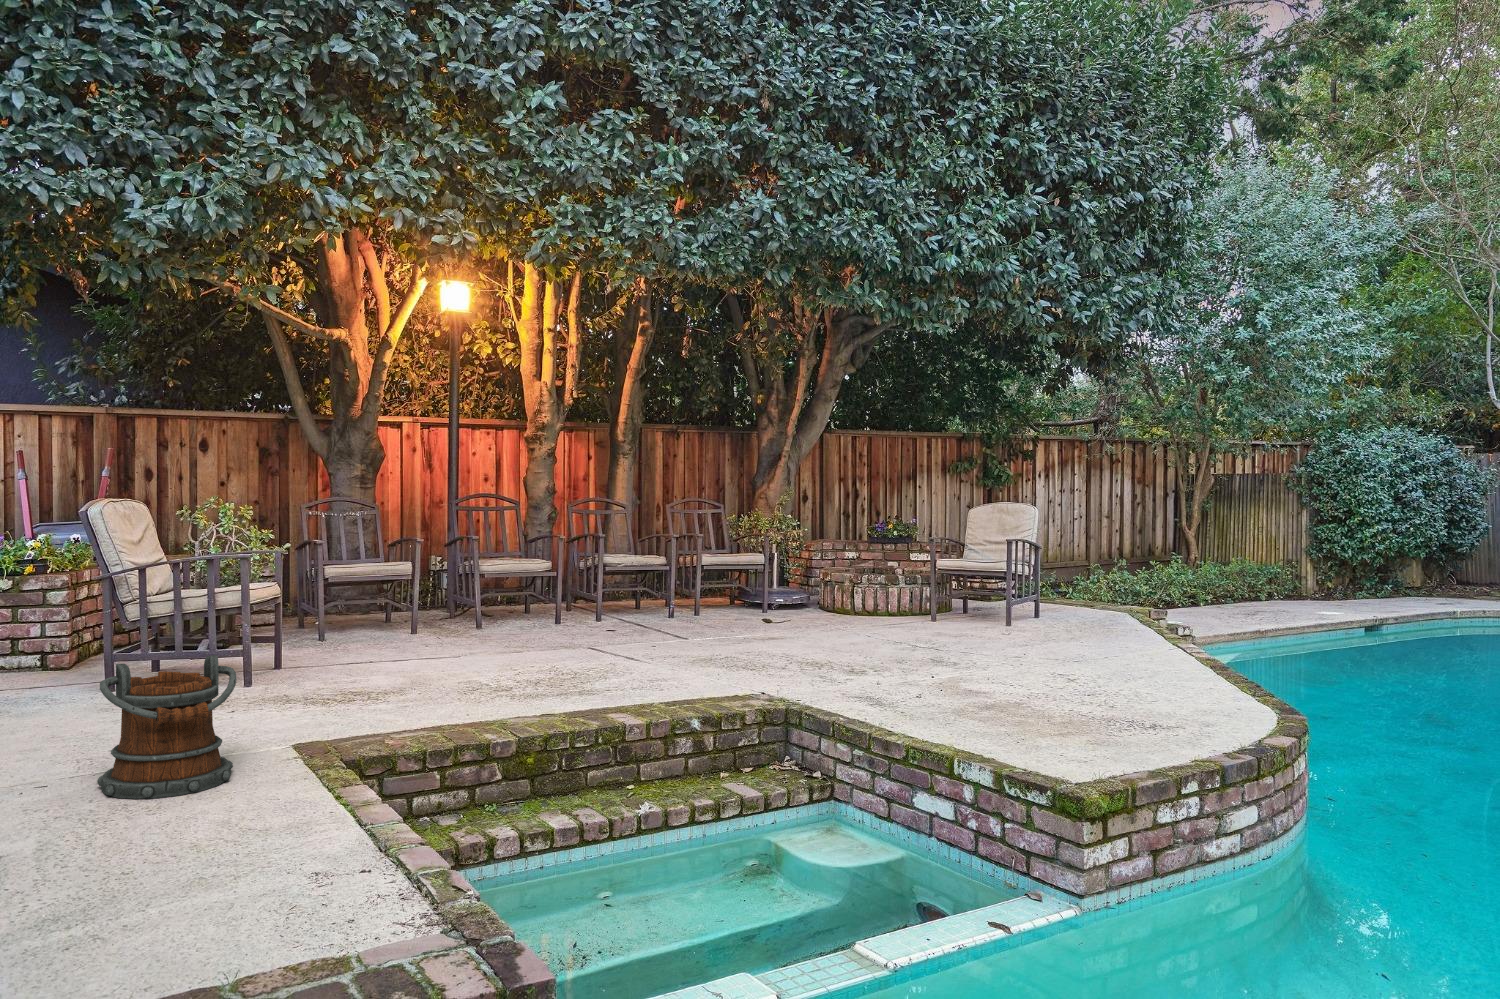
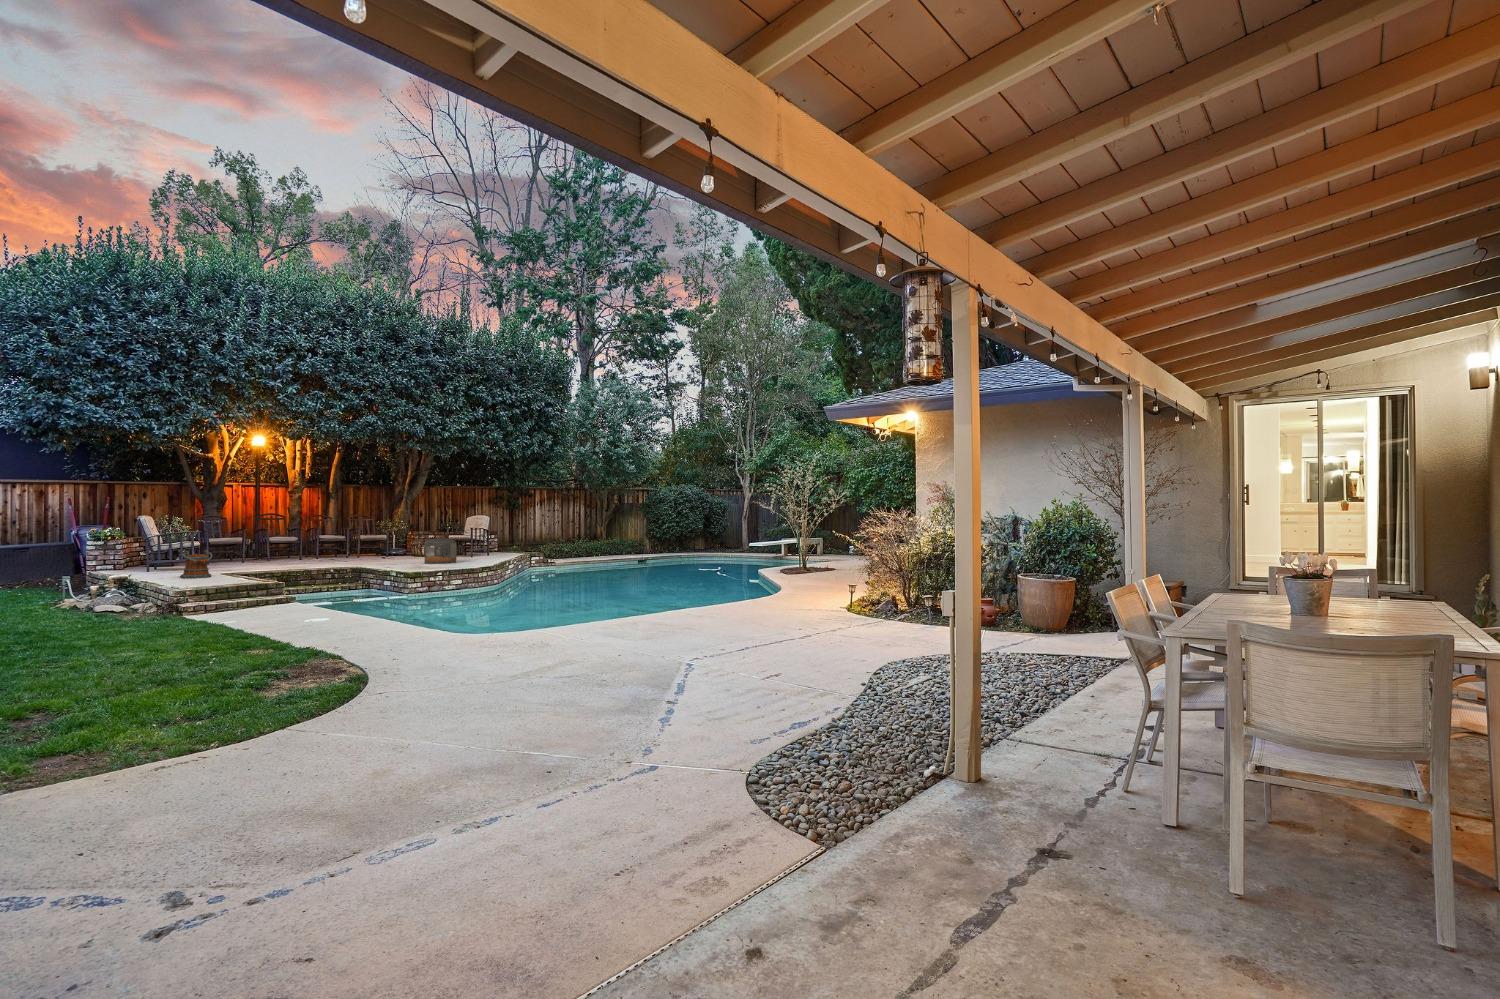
pouf: none [925,578,1026,666] -> present [424,538,457,564]

